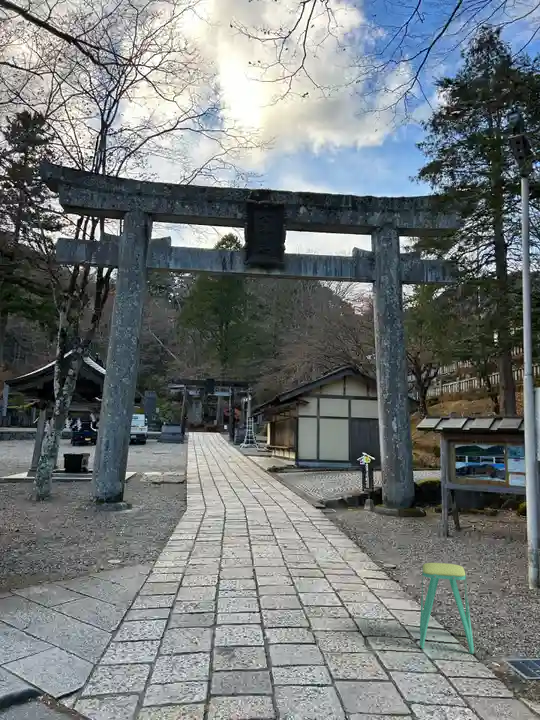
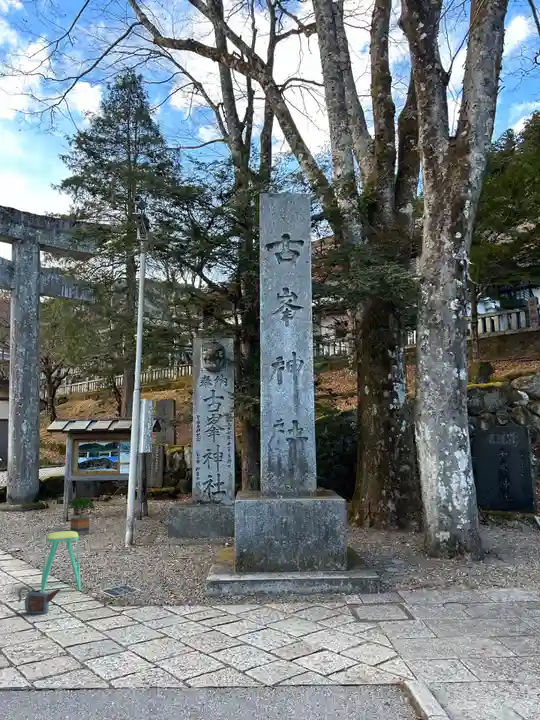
potted tree: none [447,512,482,558] -> present [69,499,95,535]
watering can: none [389,640,447,688] -> present [18,587,60,614]

